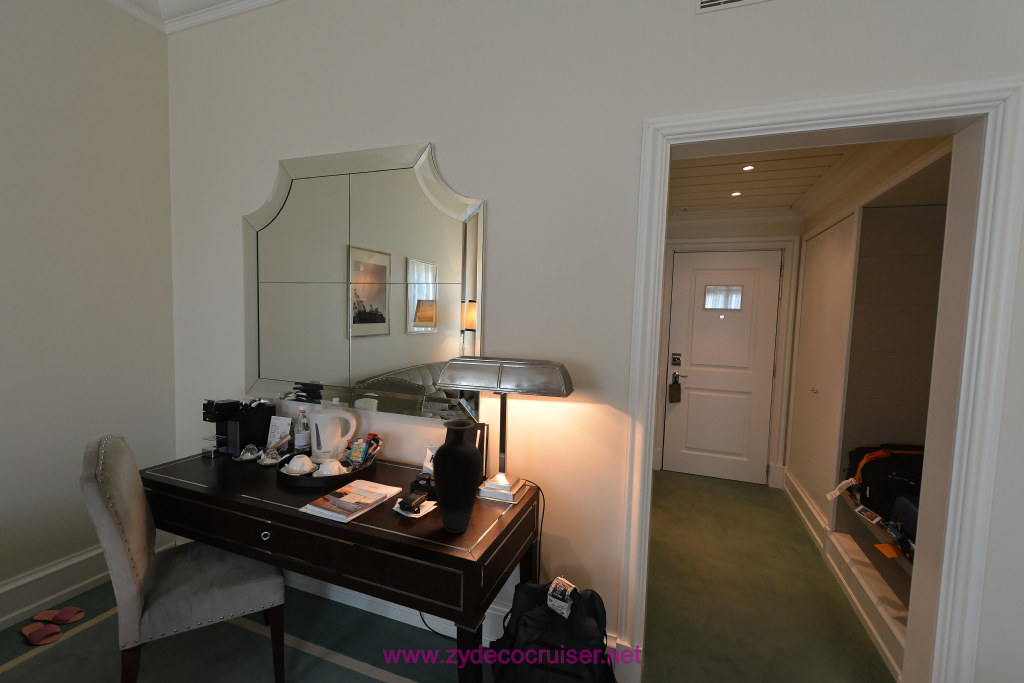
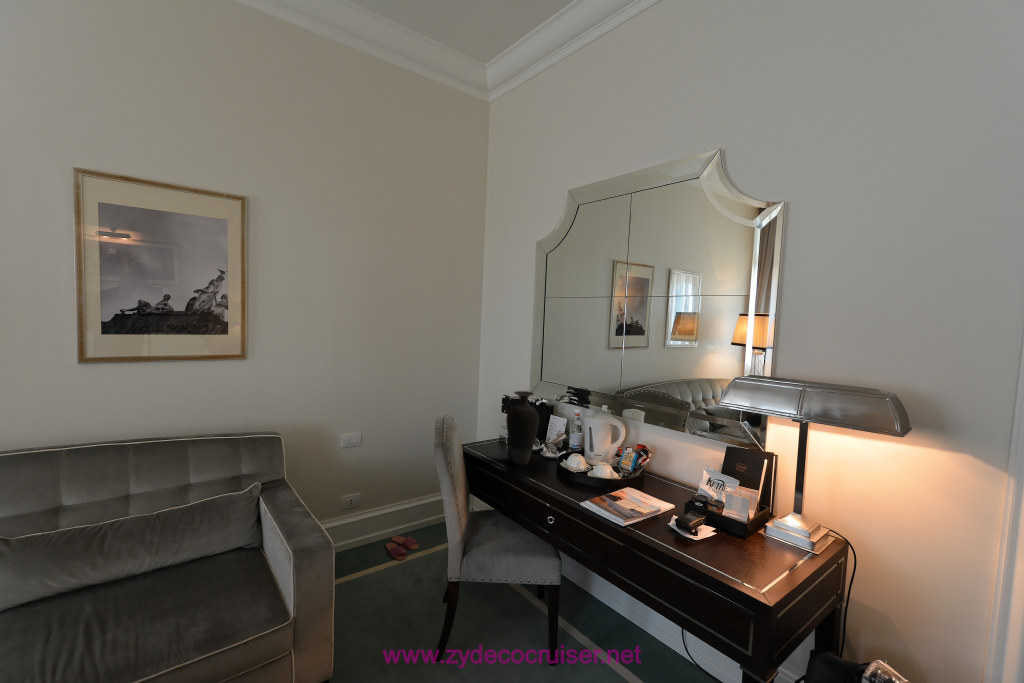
vase: present [433,420,483,533] -> present [506,391,539,465]

